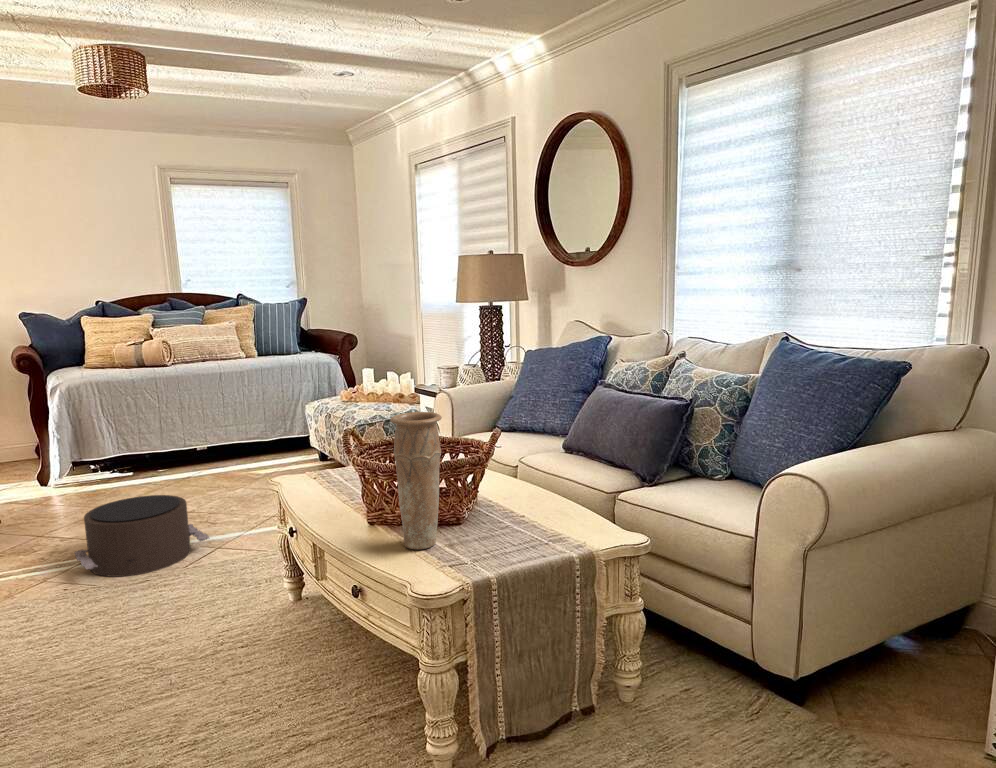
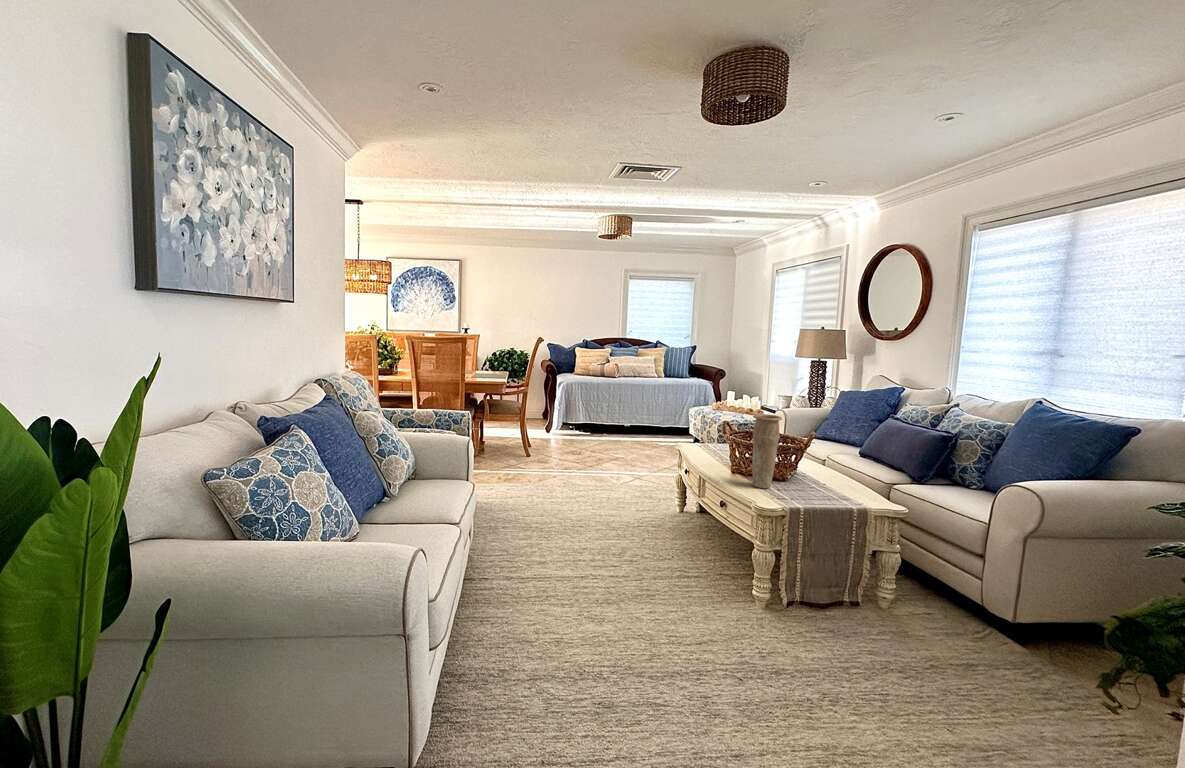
pouf: present [74,495,210,577] -> none [570,445,635,485]

